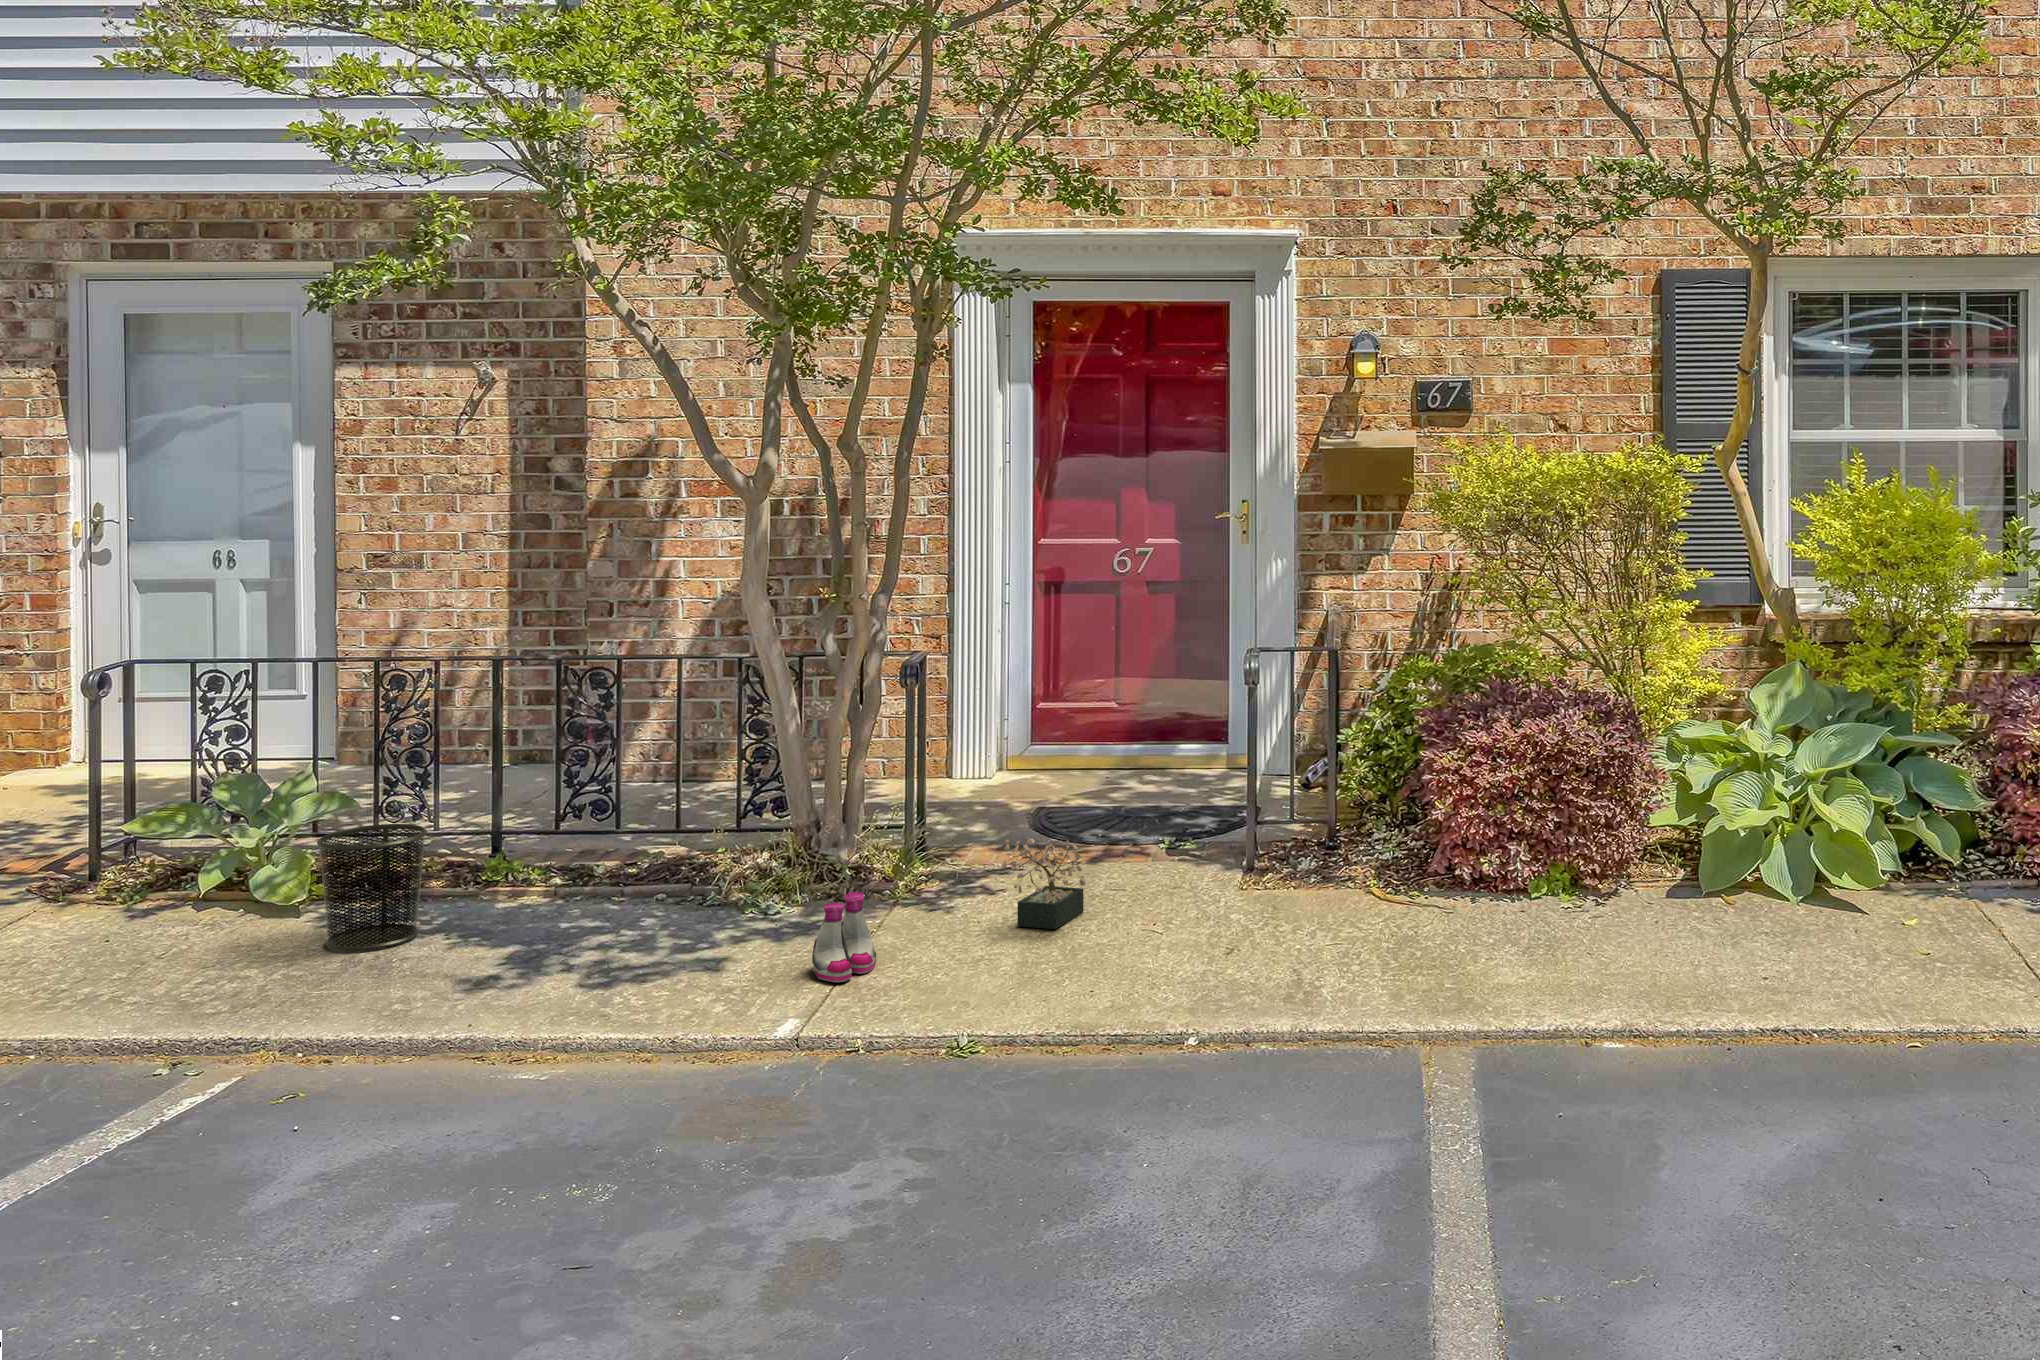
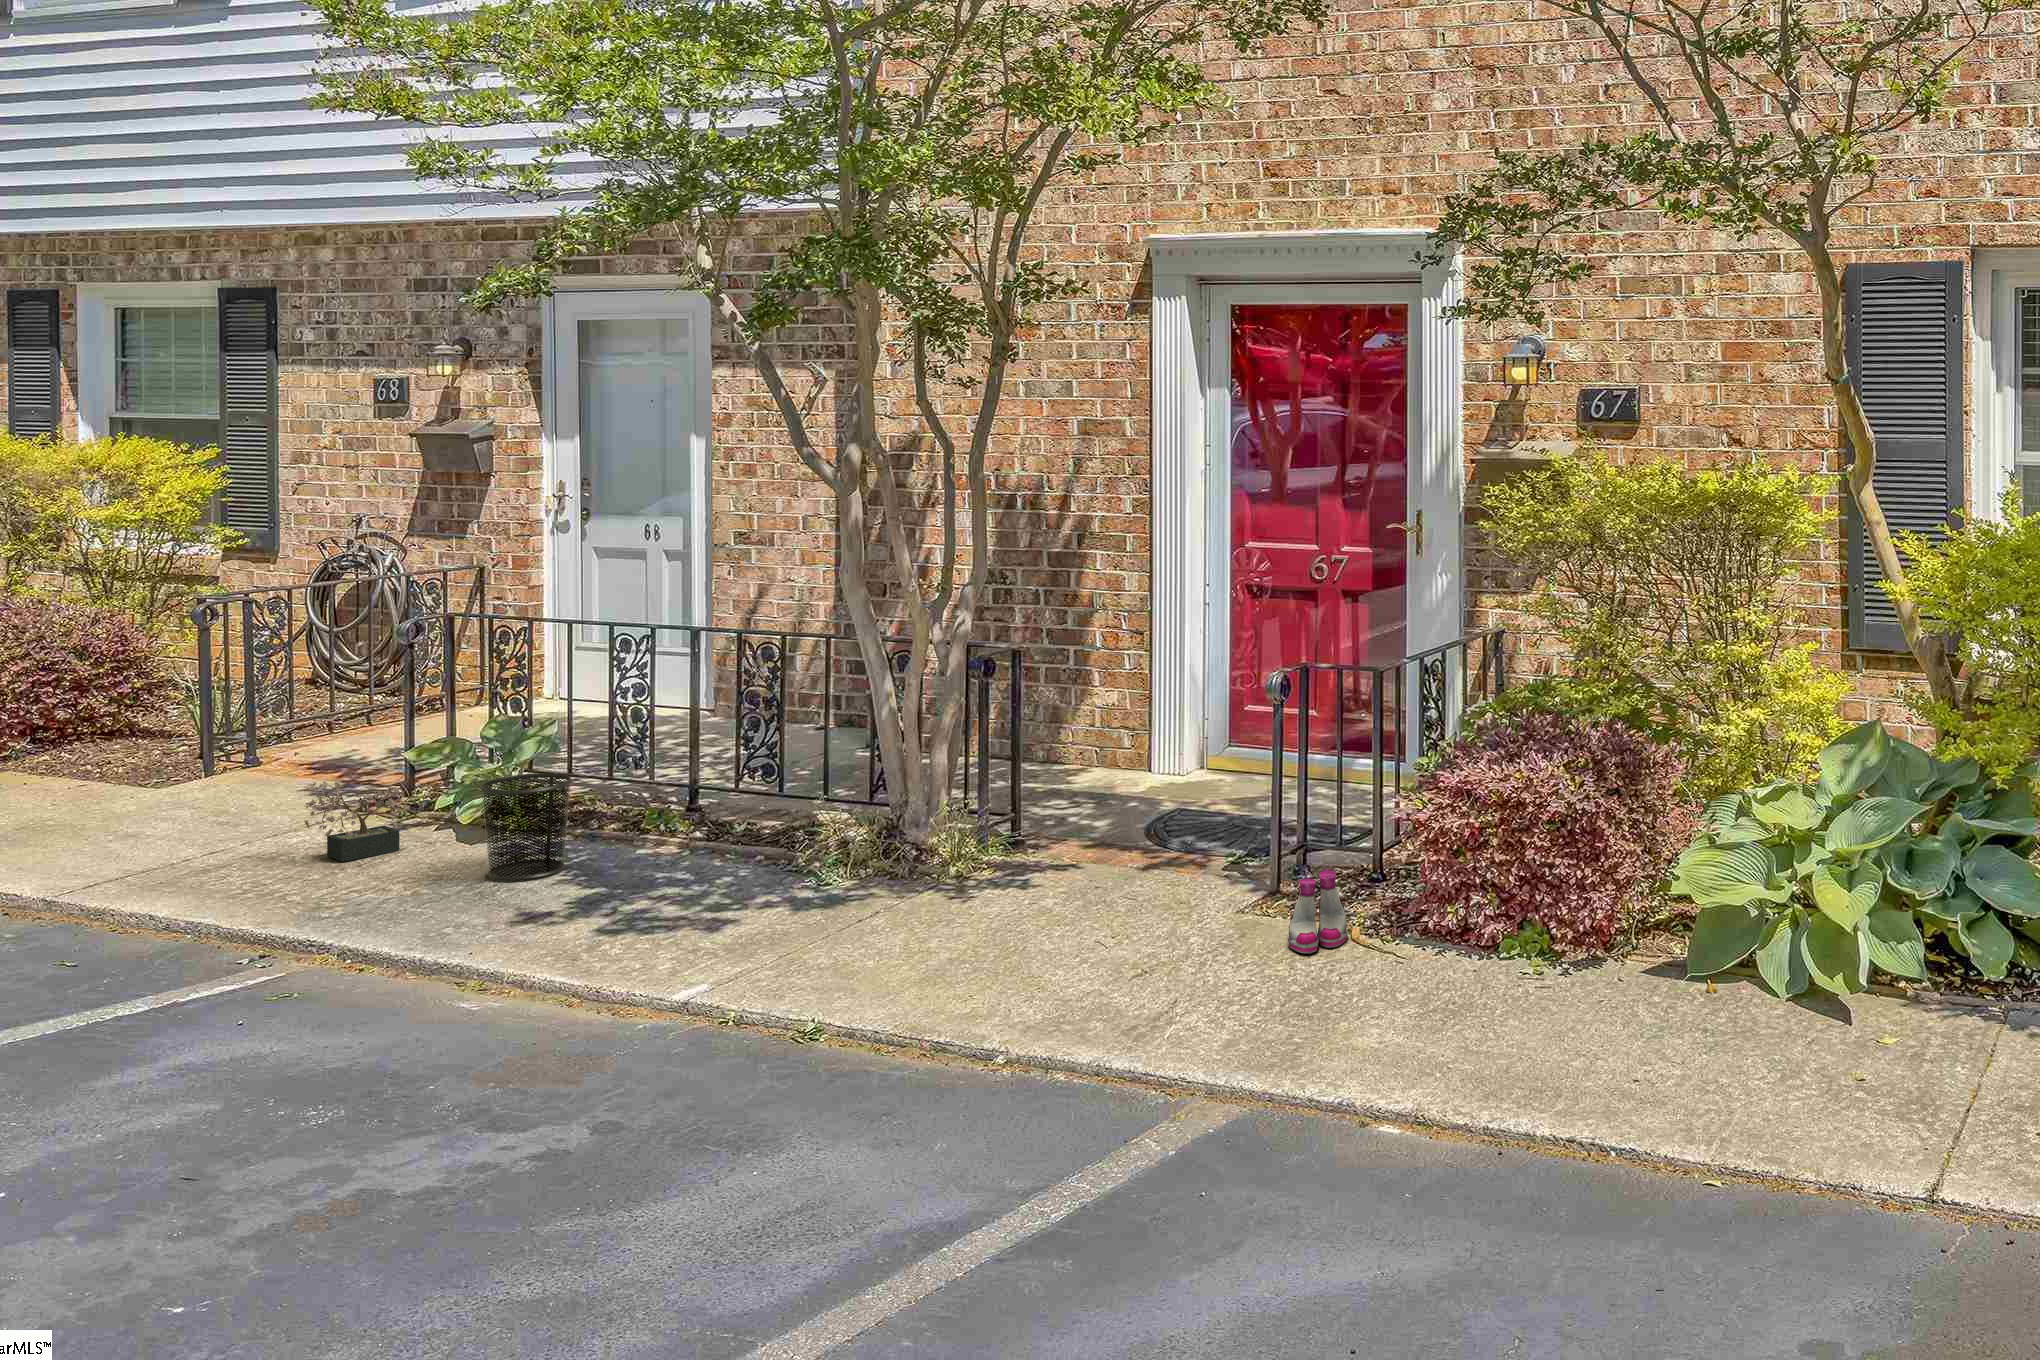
decorative plant: present [1001,836,1086,929] -> present [304,781,410,862]
boots: present [812,892,876,982] -> present [1288,870,1347,953]

